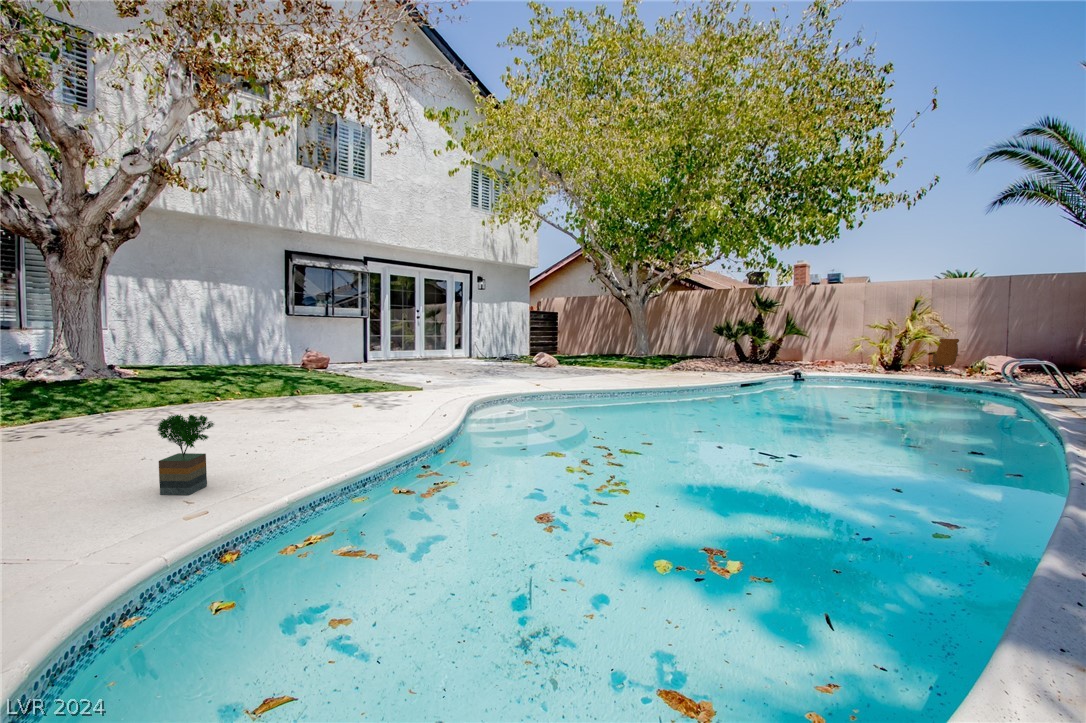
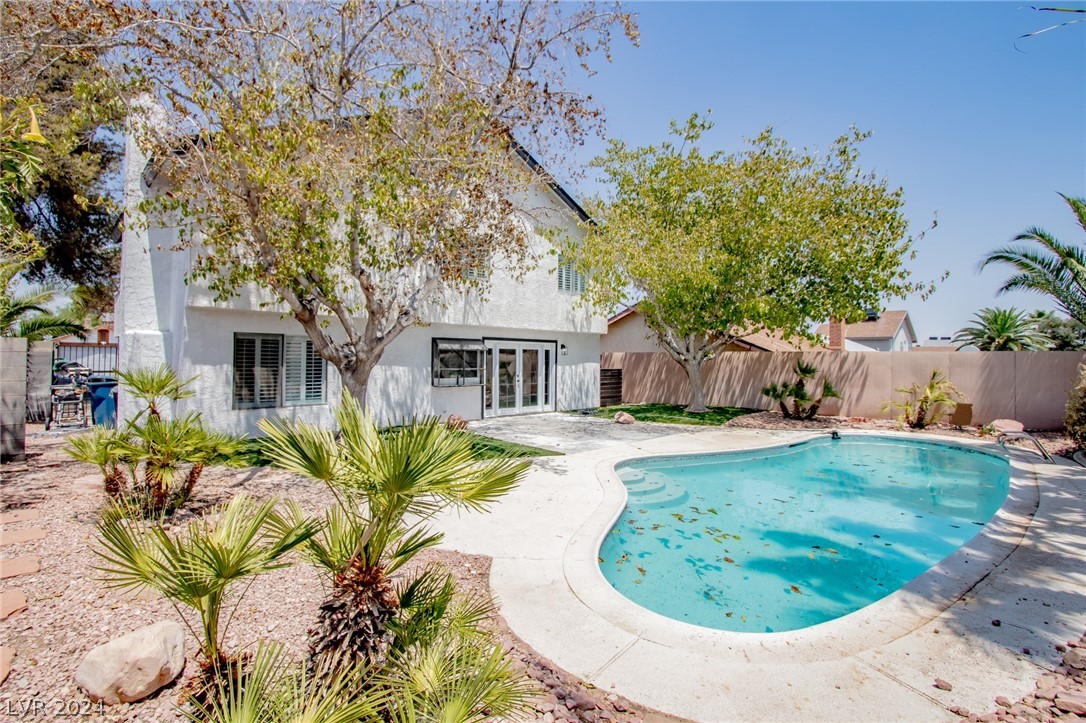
potted tree: present [157,414,214,495] -> none [501,486,526,526]

